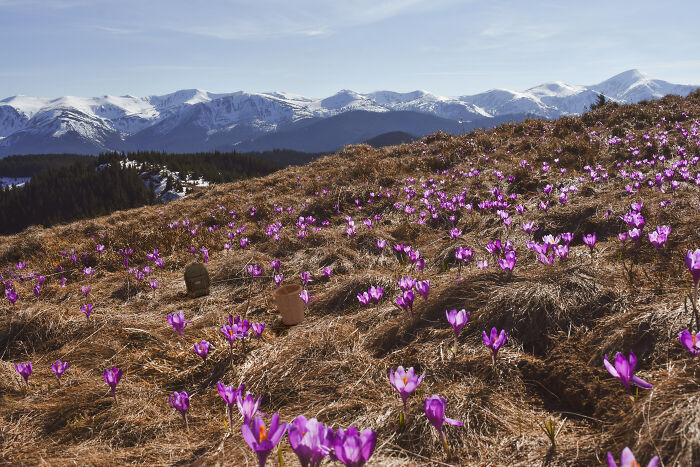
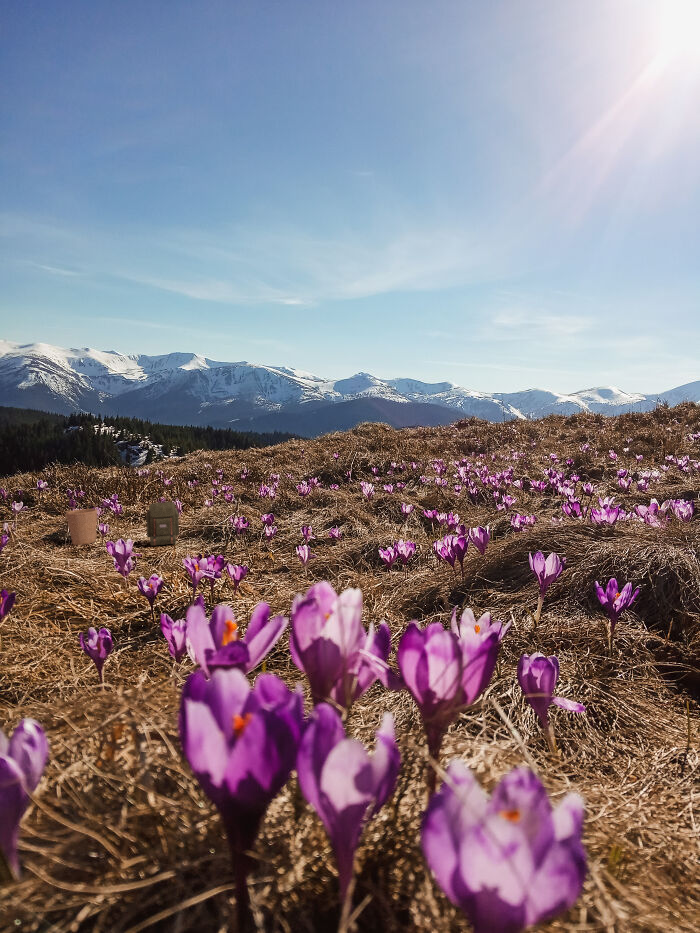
basket: present [273,279,304,325] -> present [66,503,97,545]

